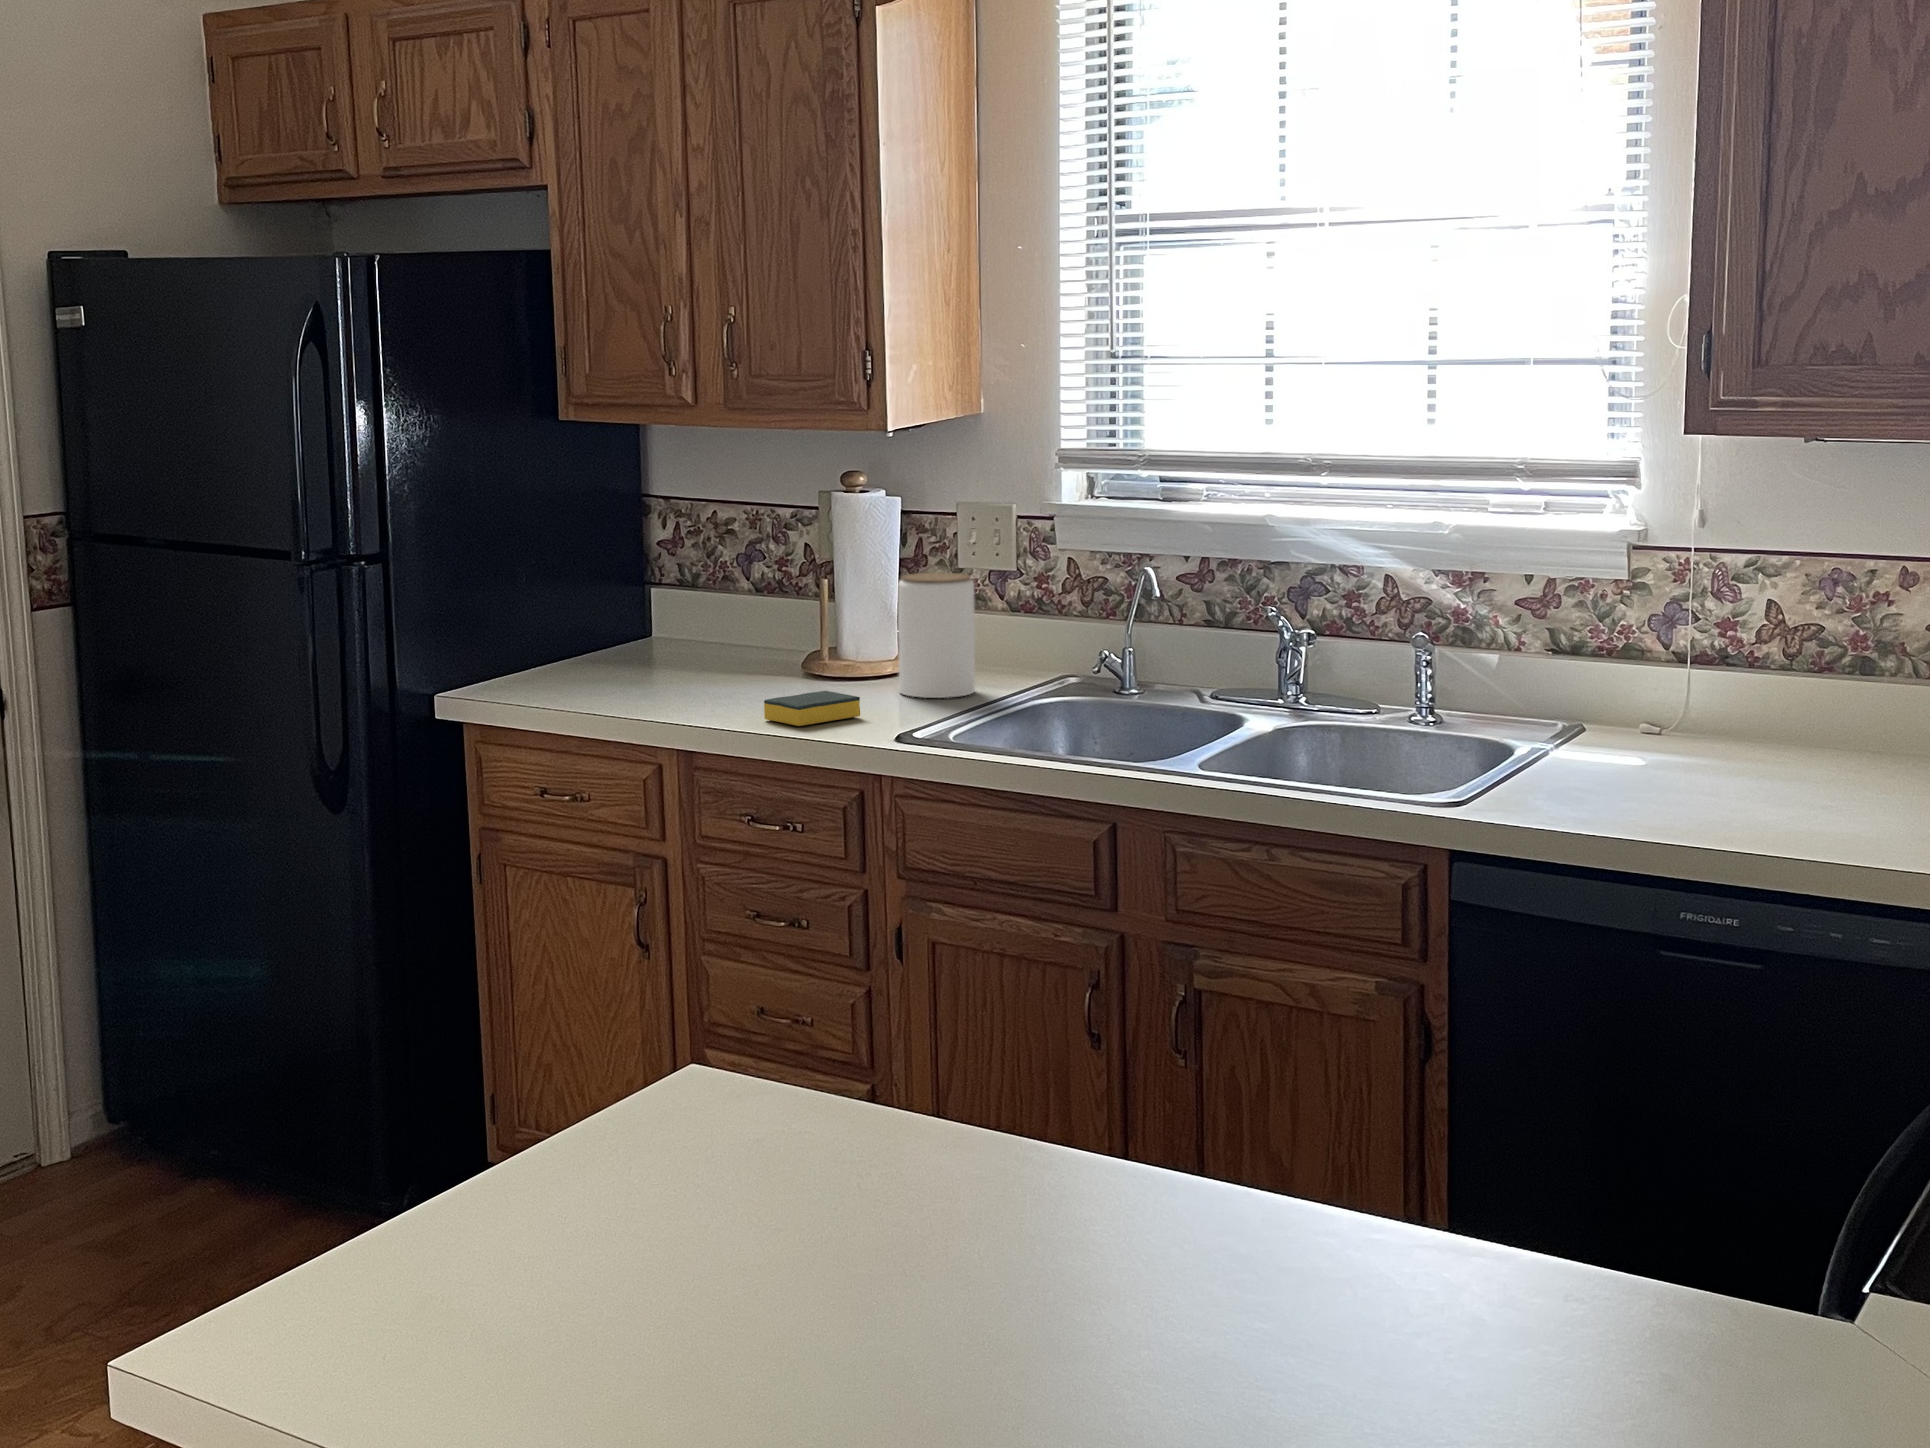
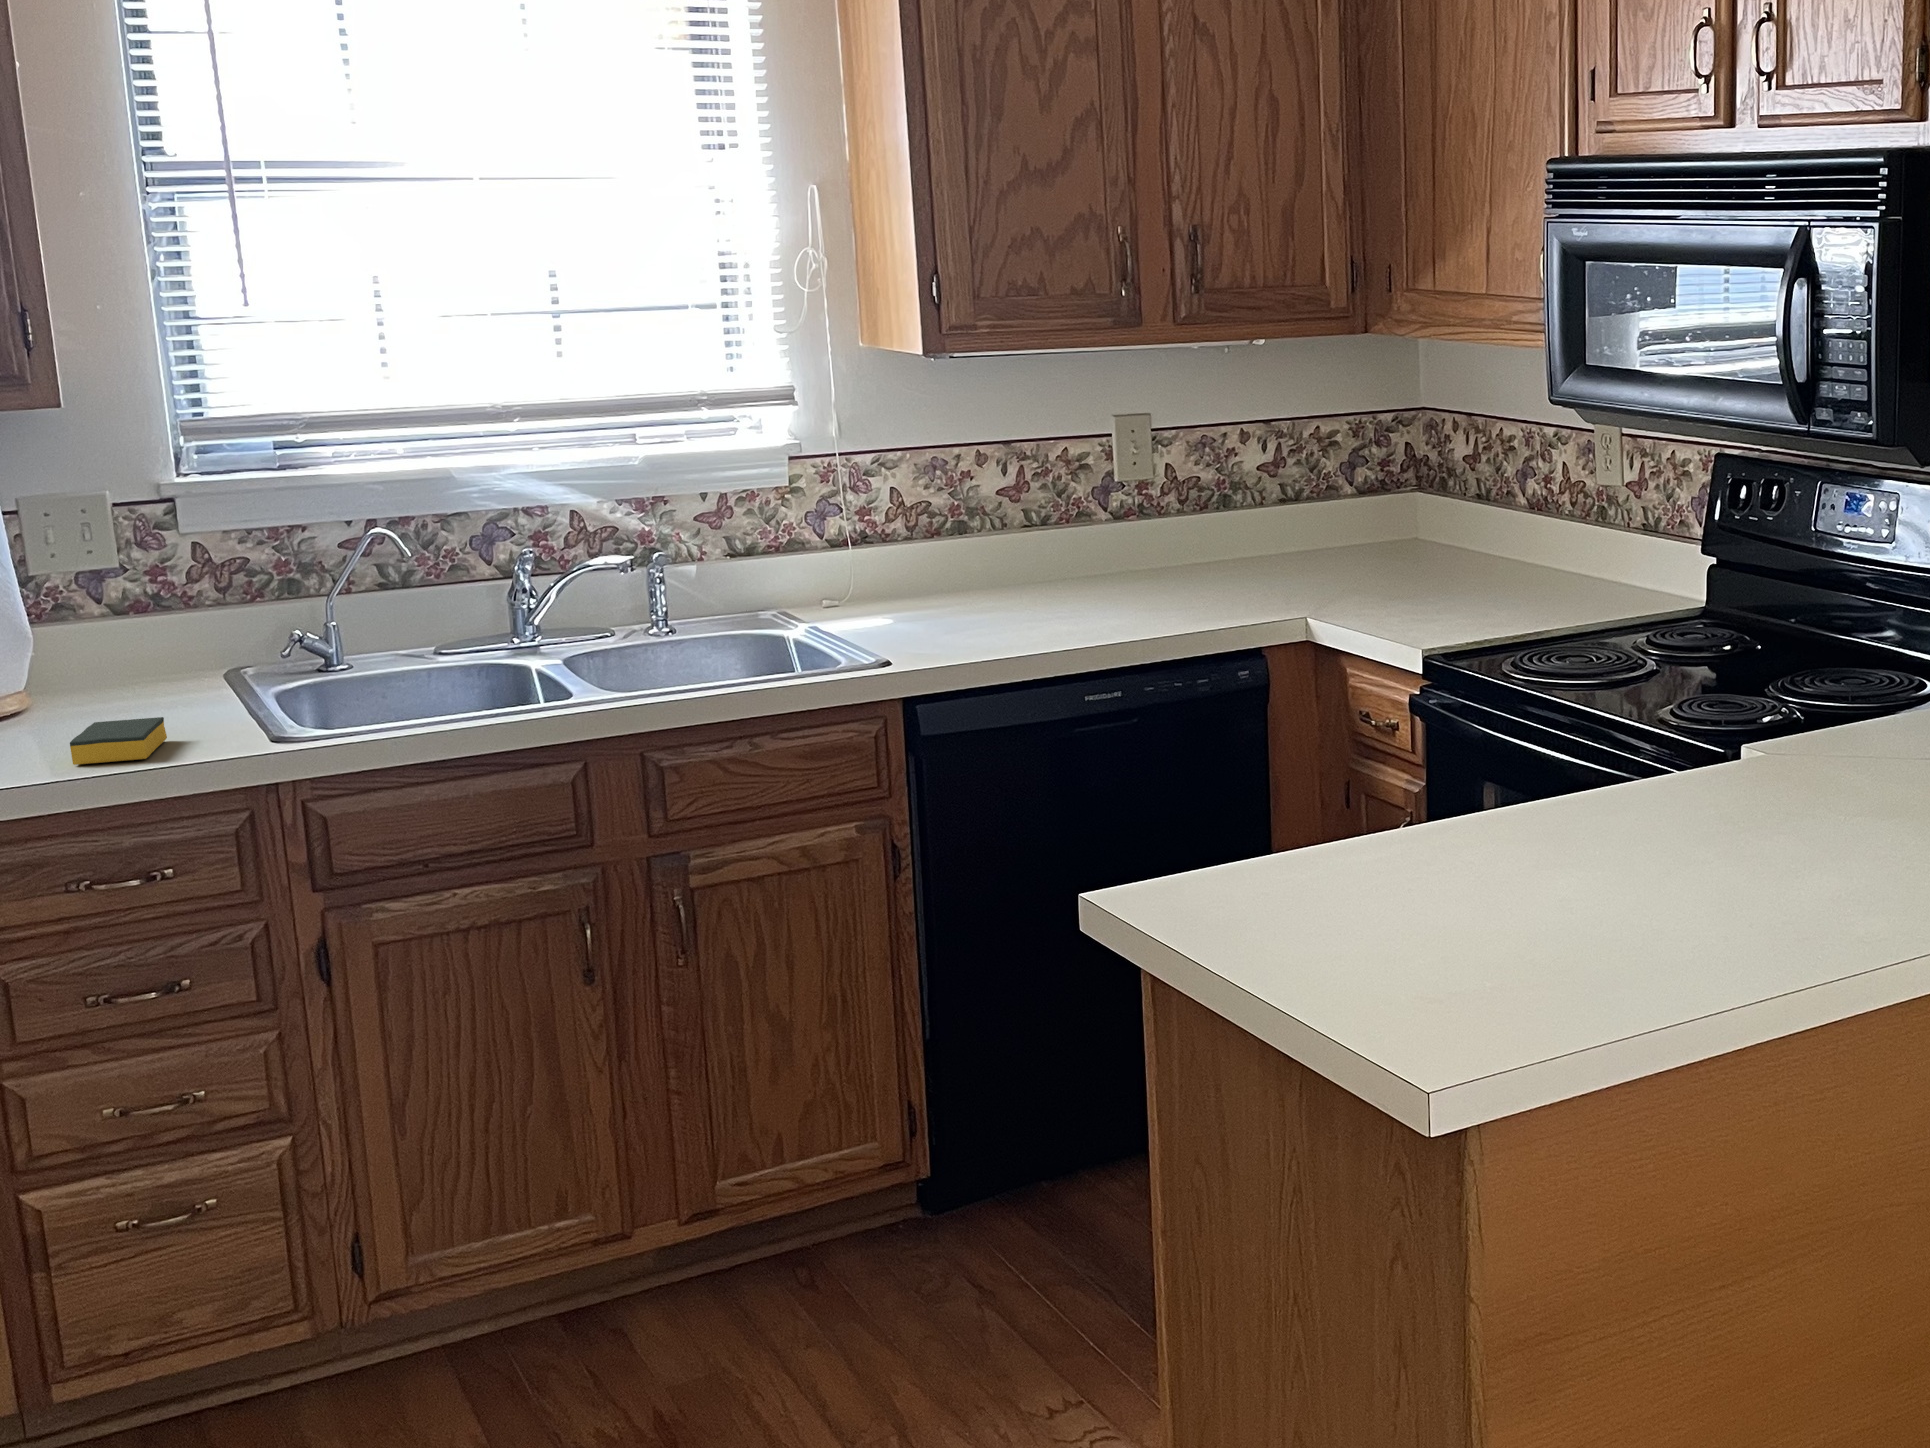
jar: present [898,573,975,698] -> none [70,572,189,718]

